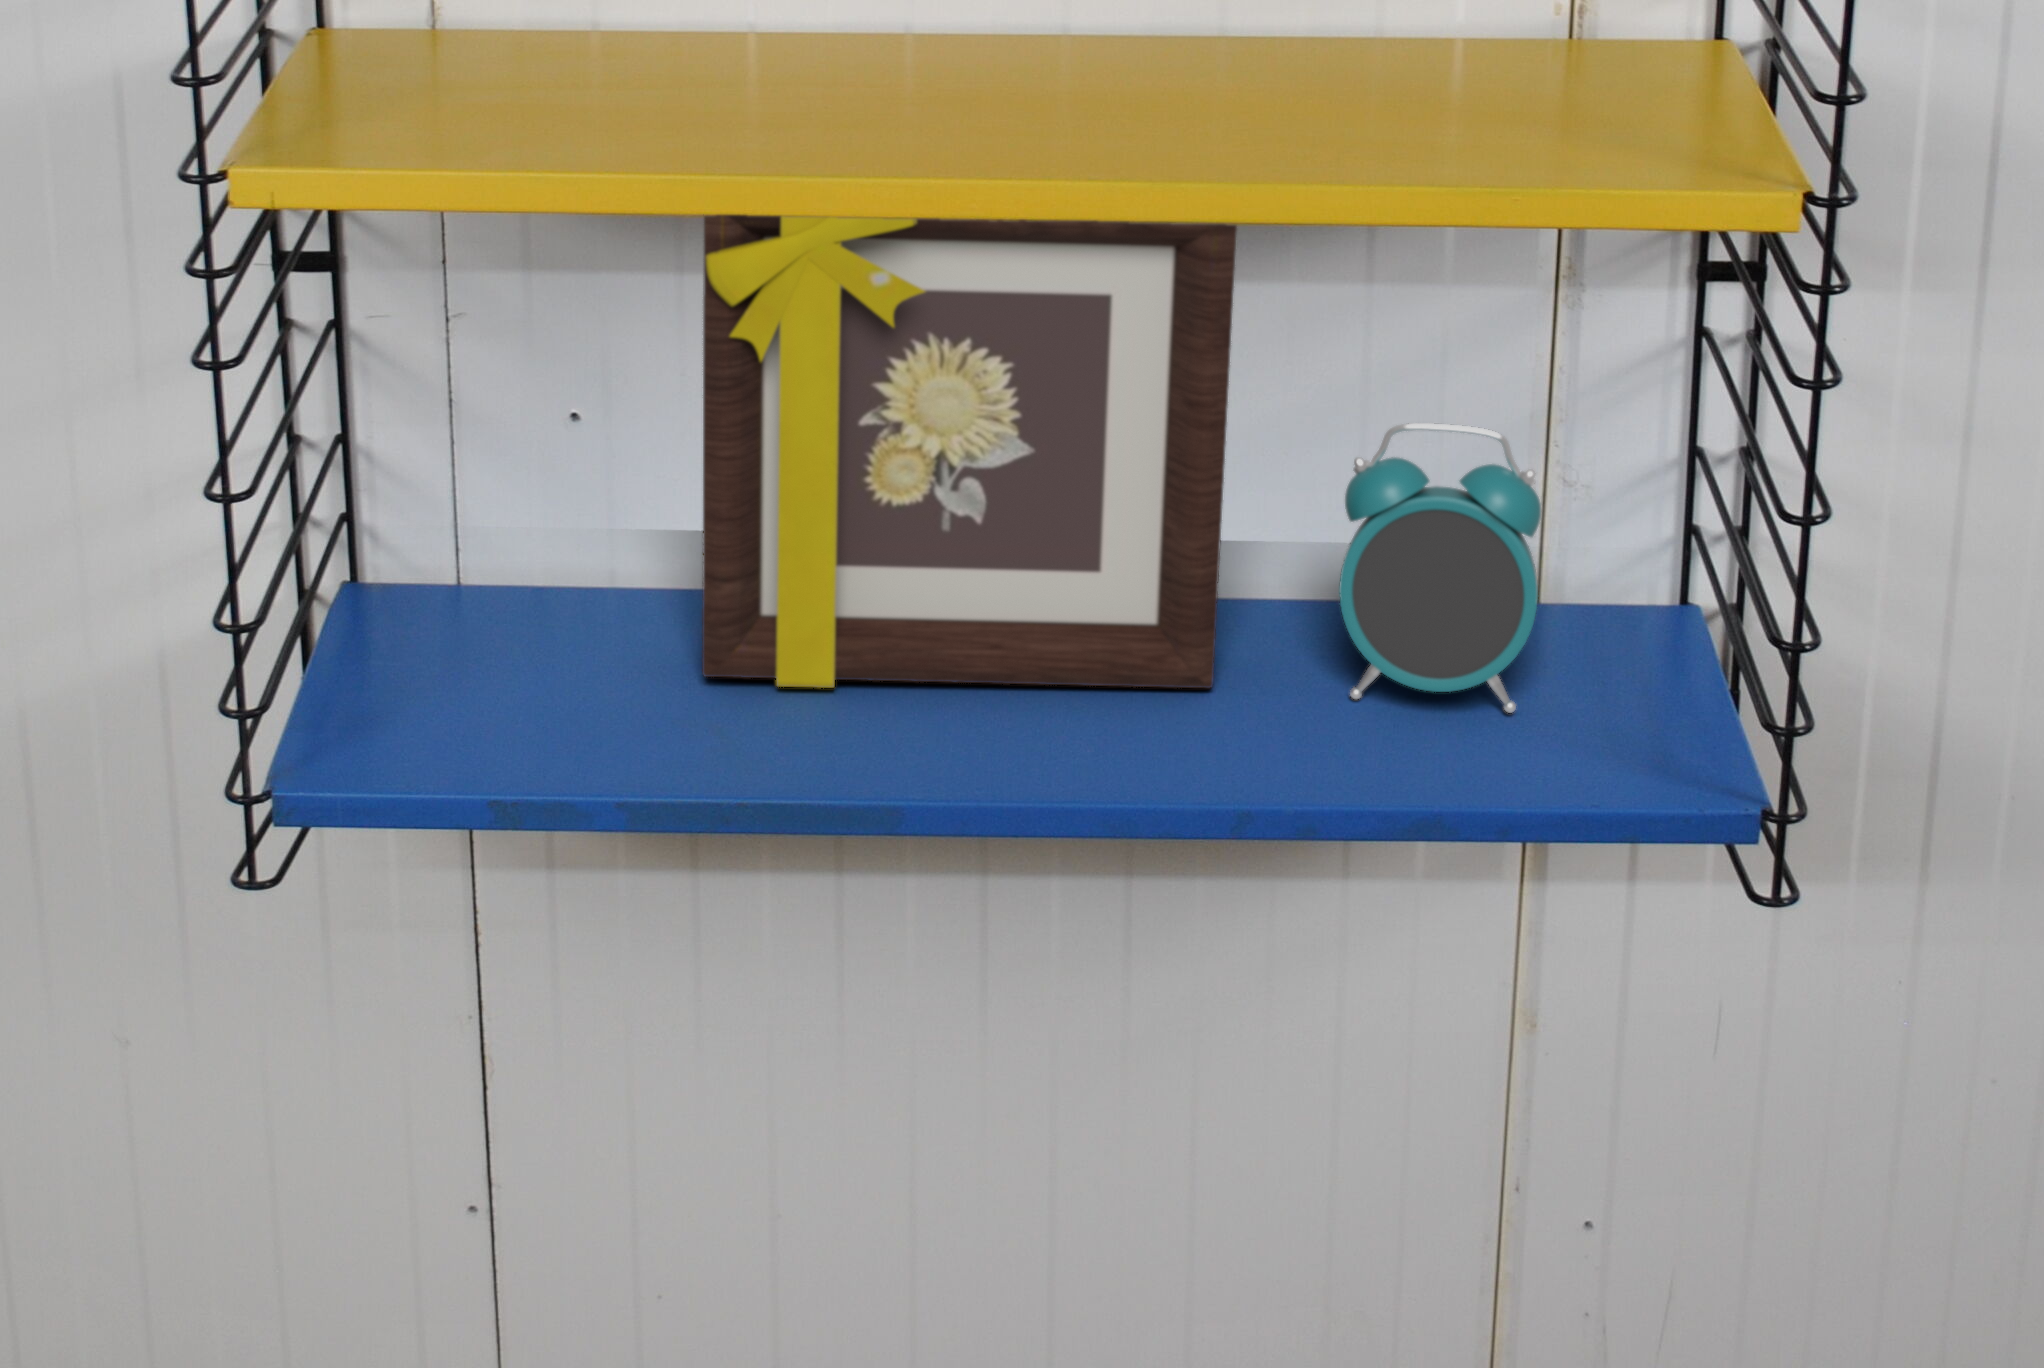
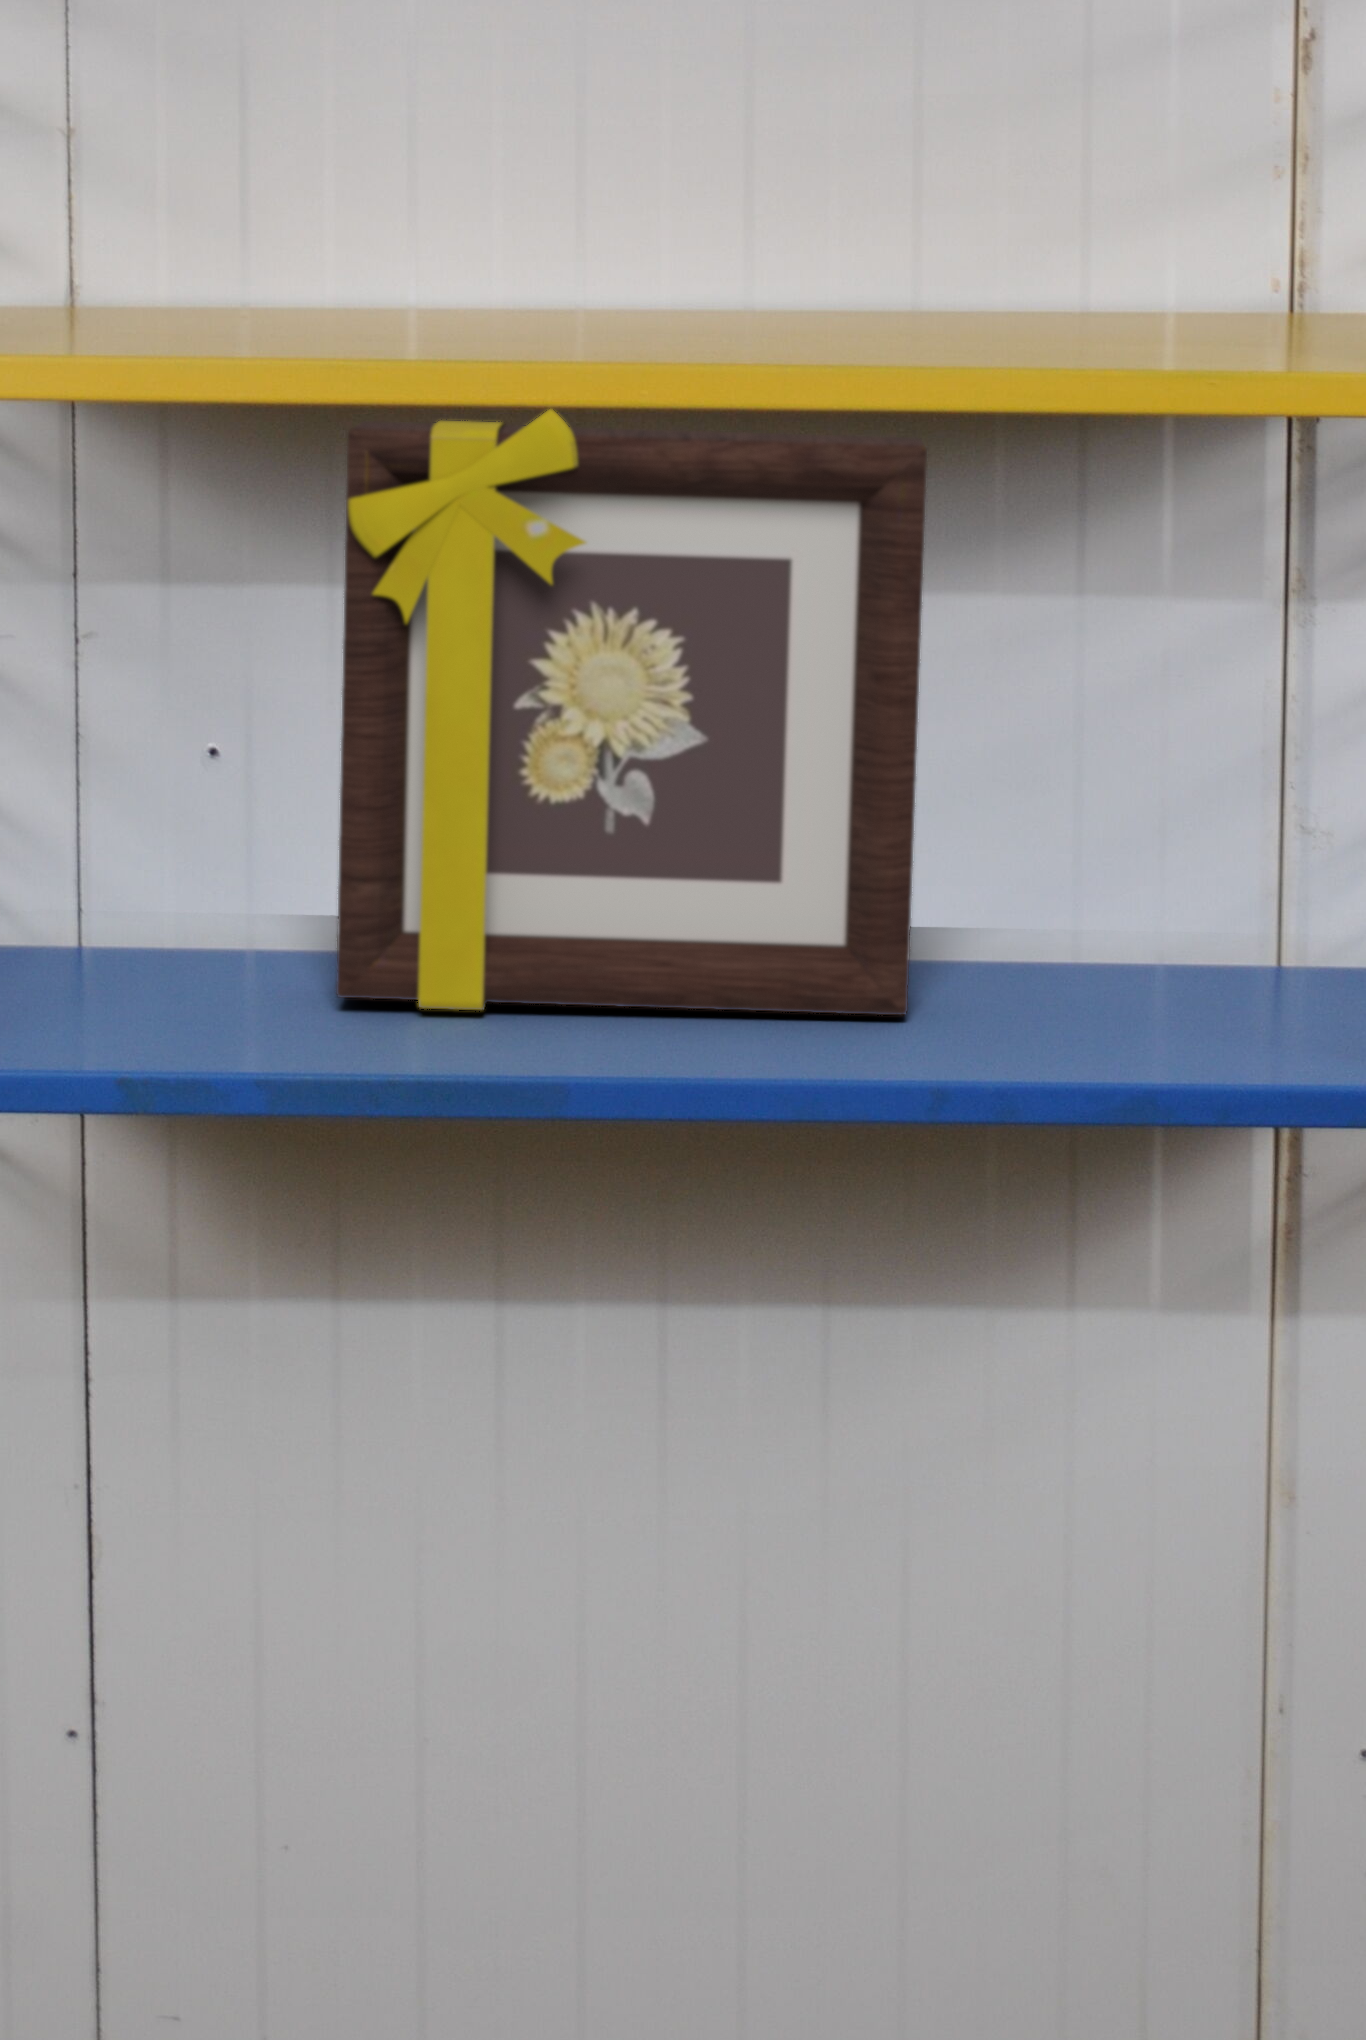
alarm clock: present [1339,423,1541,713] -> none [1046,714,1269,1036]

